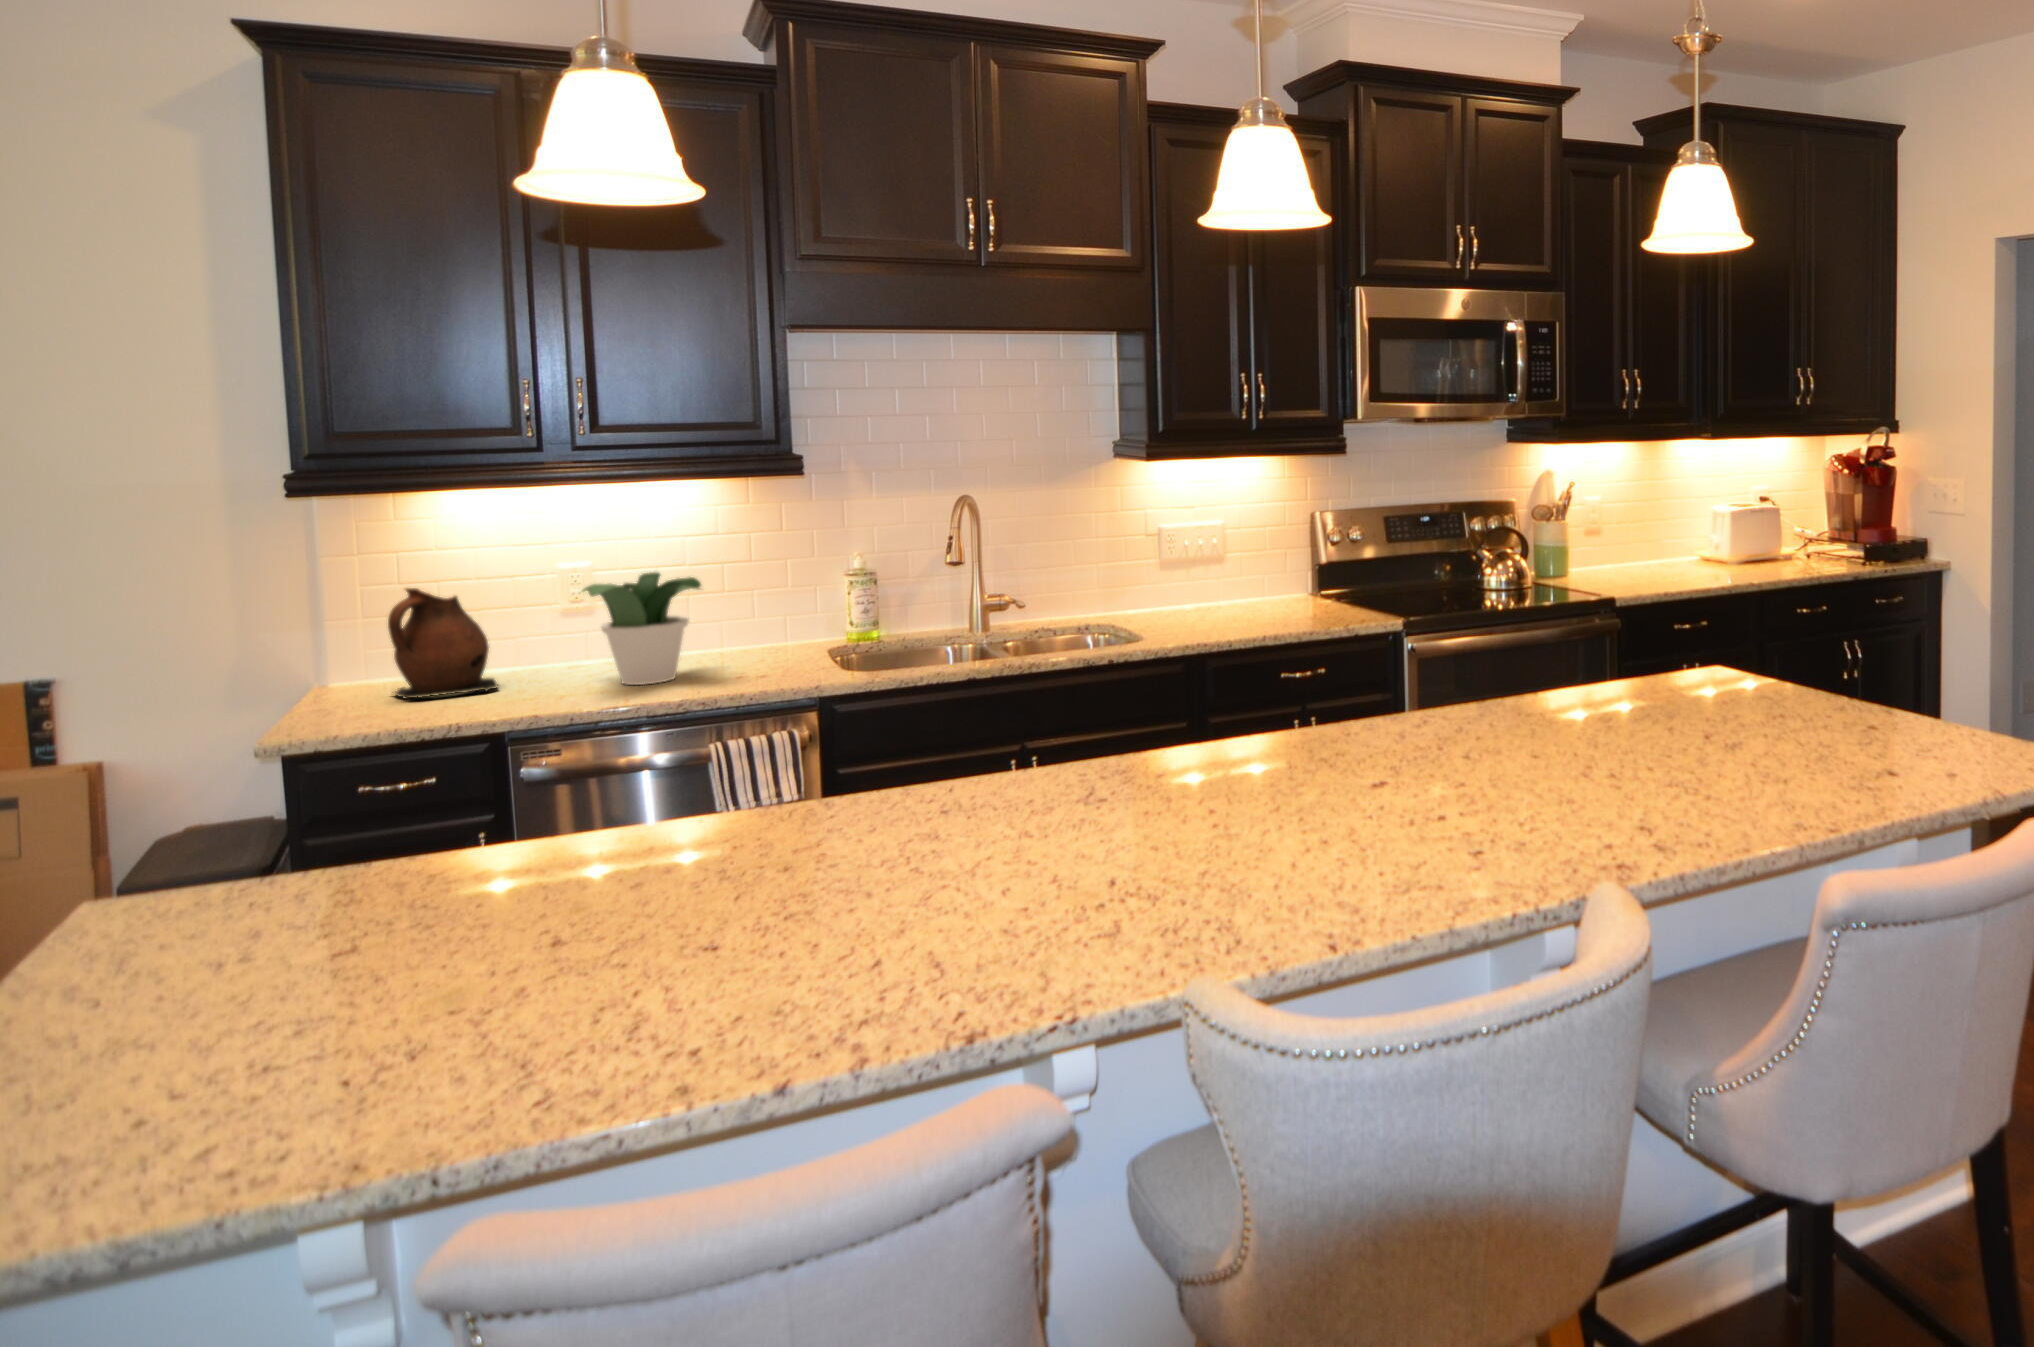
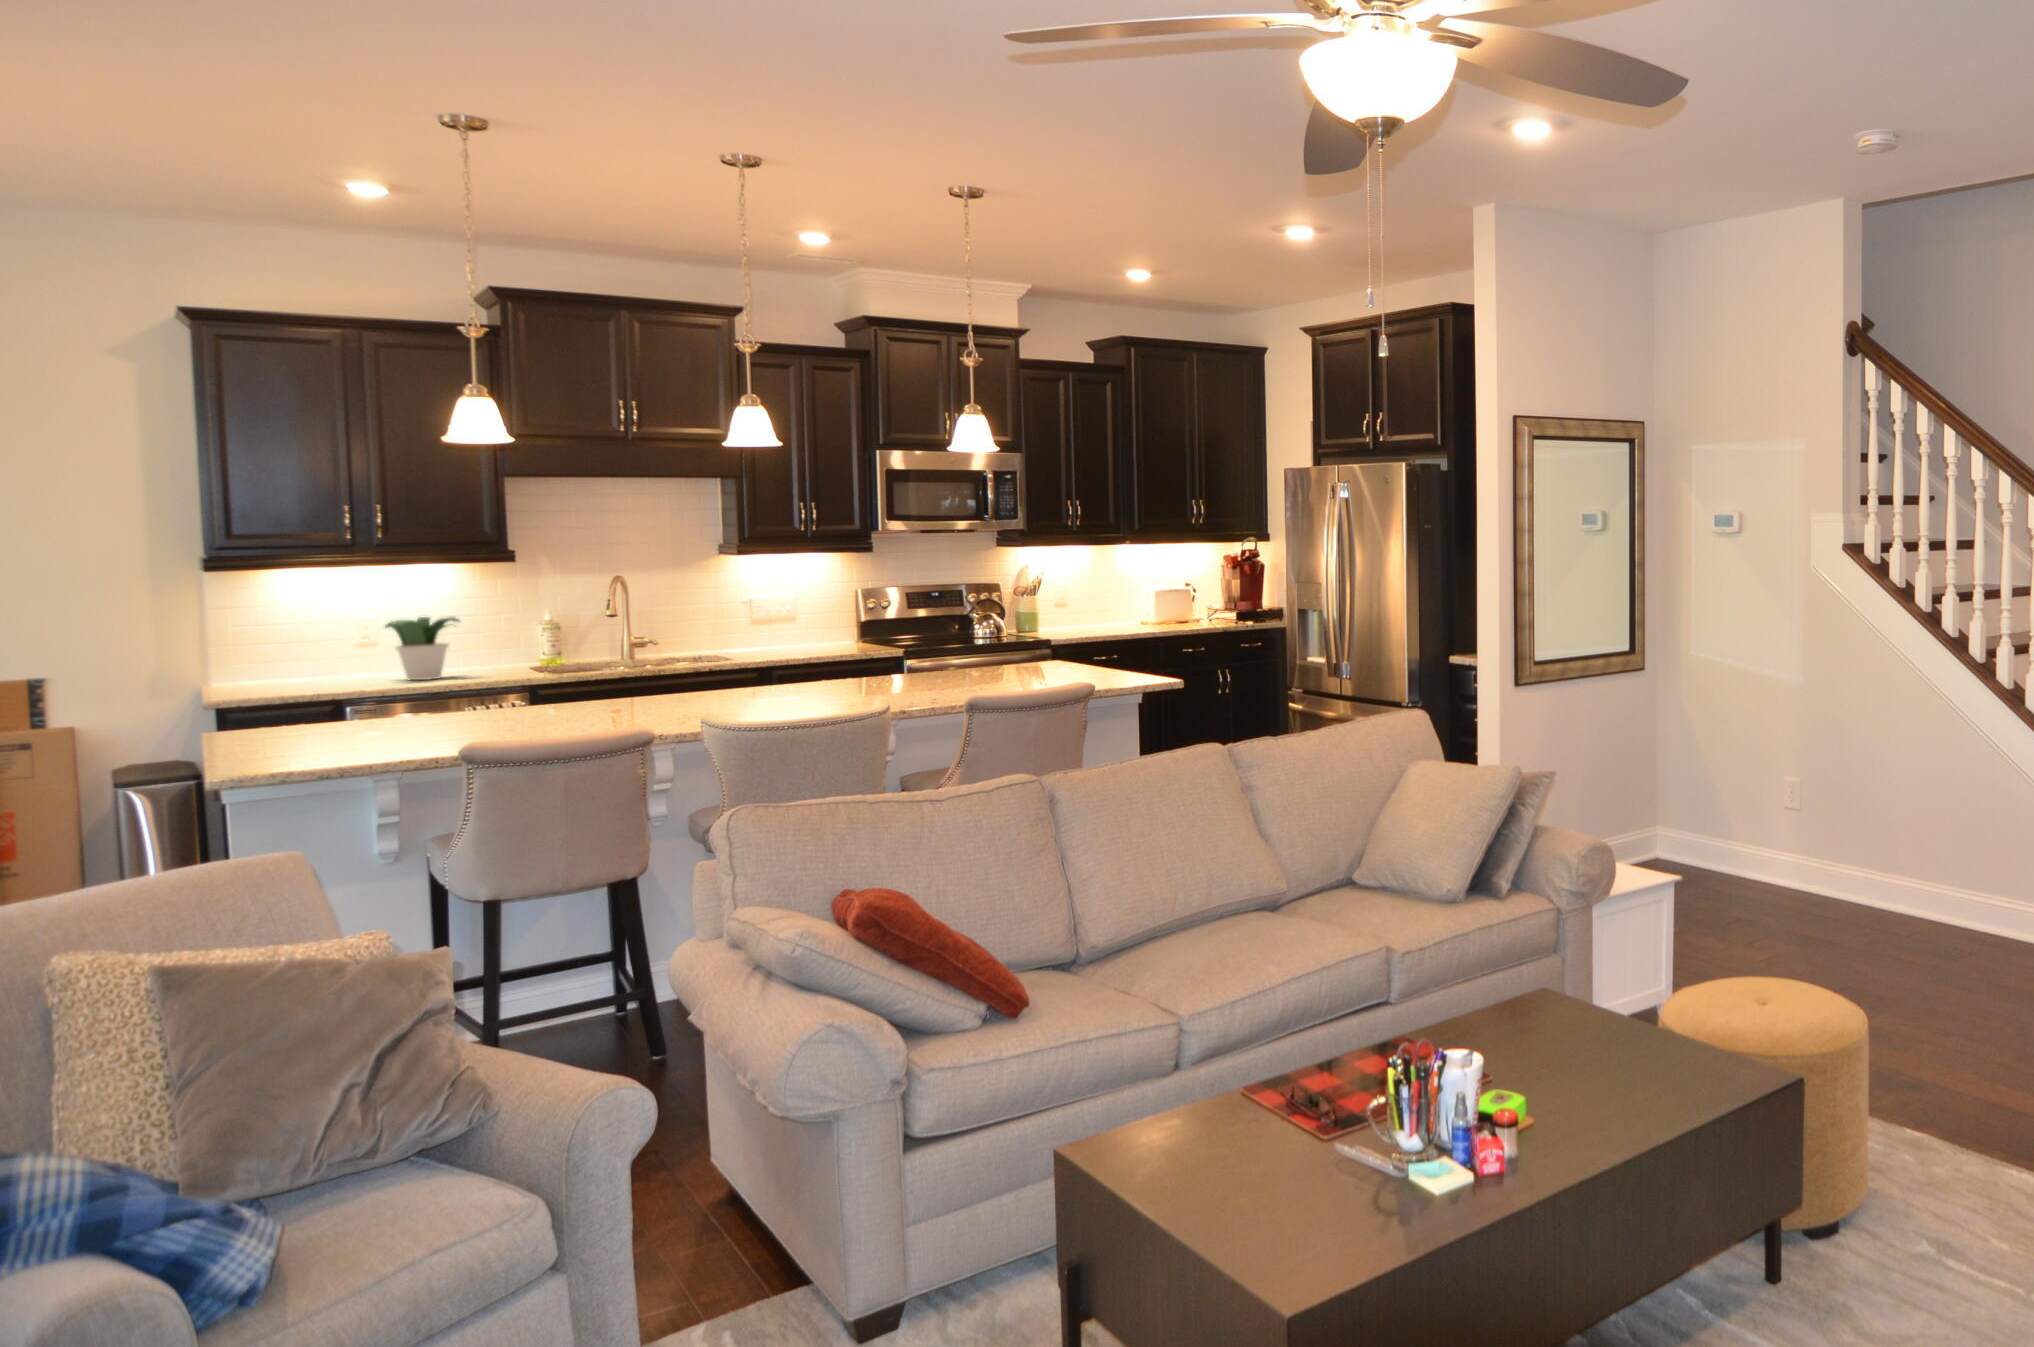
ceramic pitcher: present [388,588,498,699] -> none [259,624,330,687]

